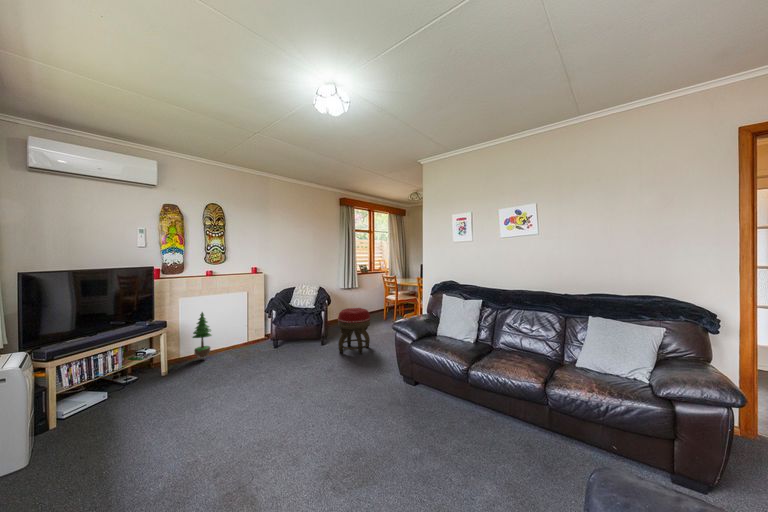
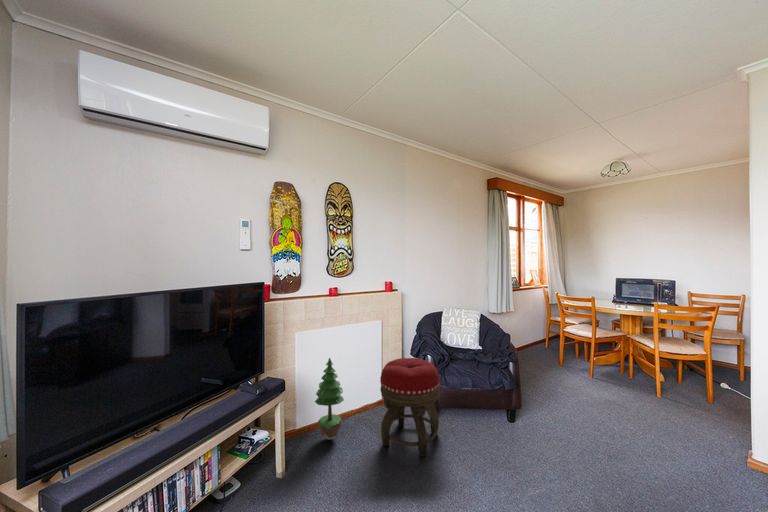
footstool: present [338,308,370,354] -> present [380,358,440,457]

